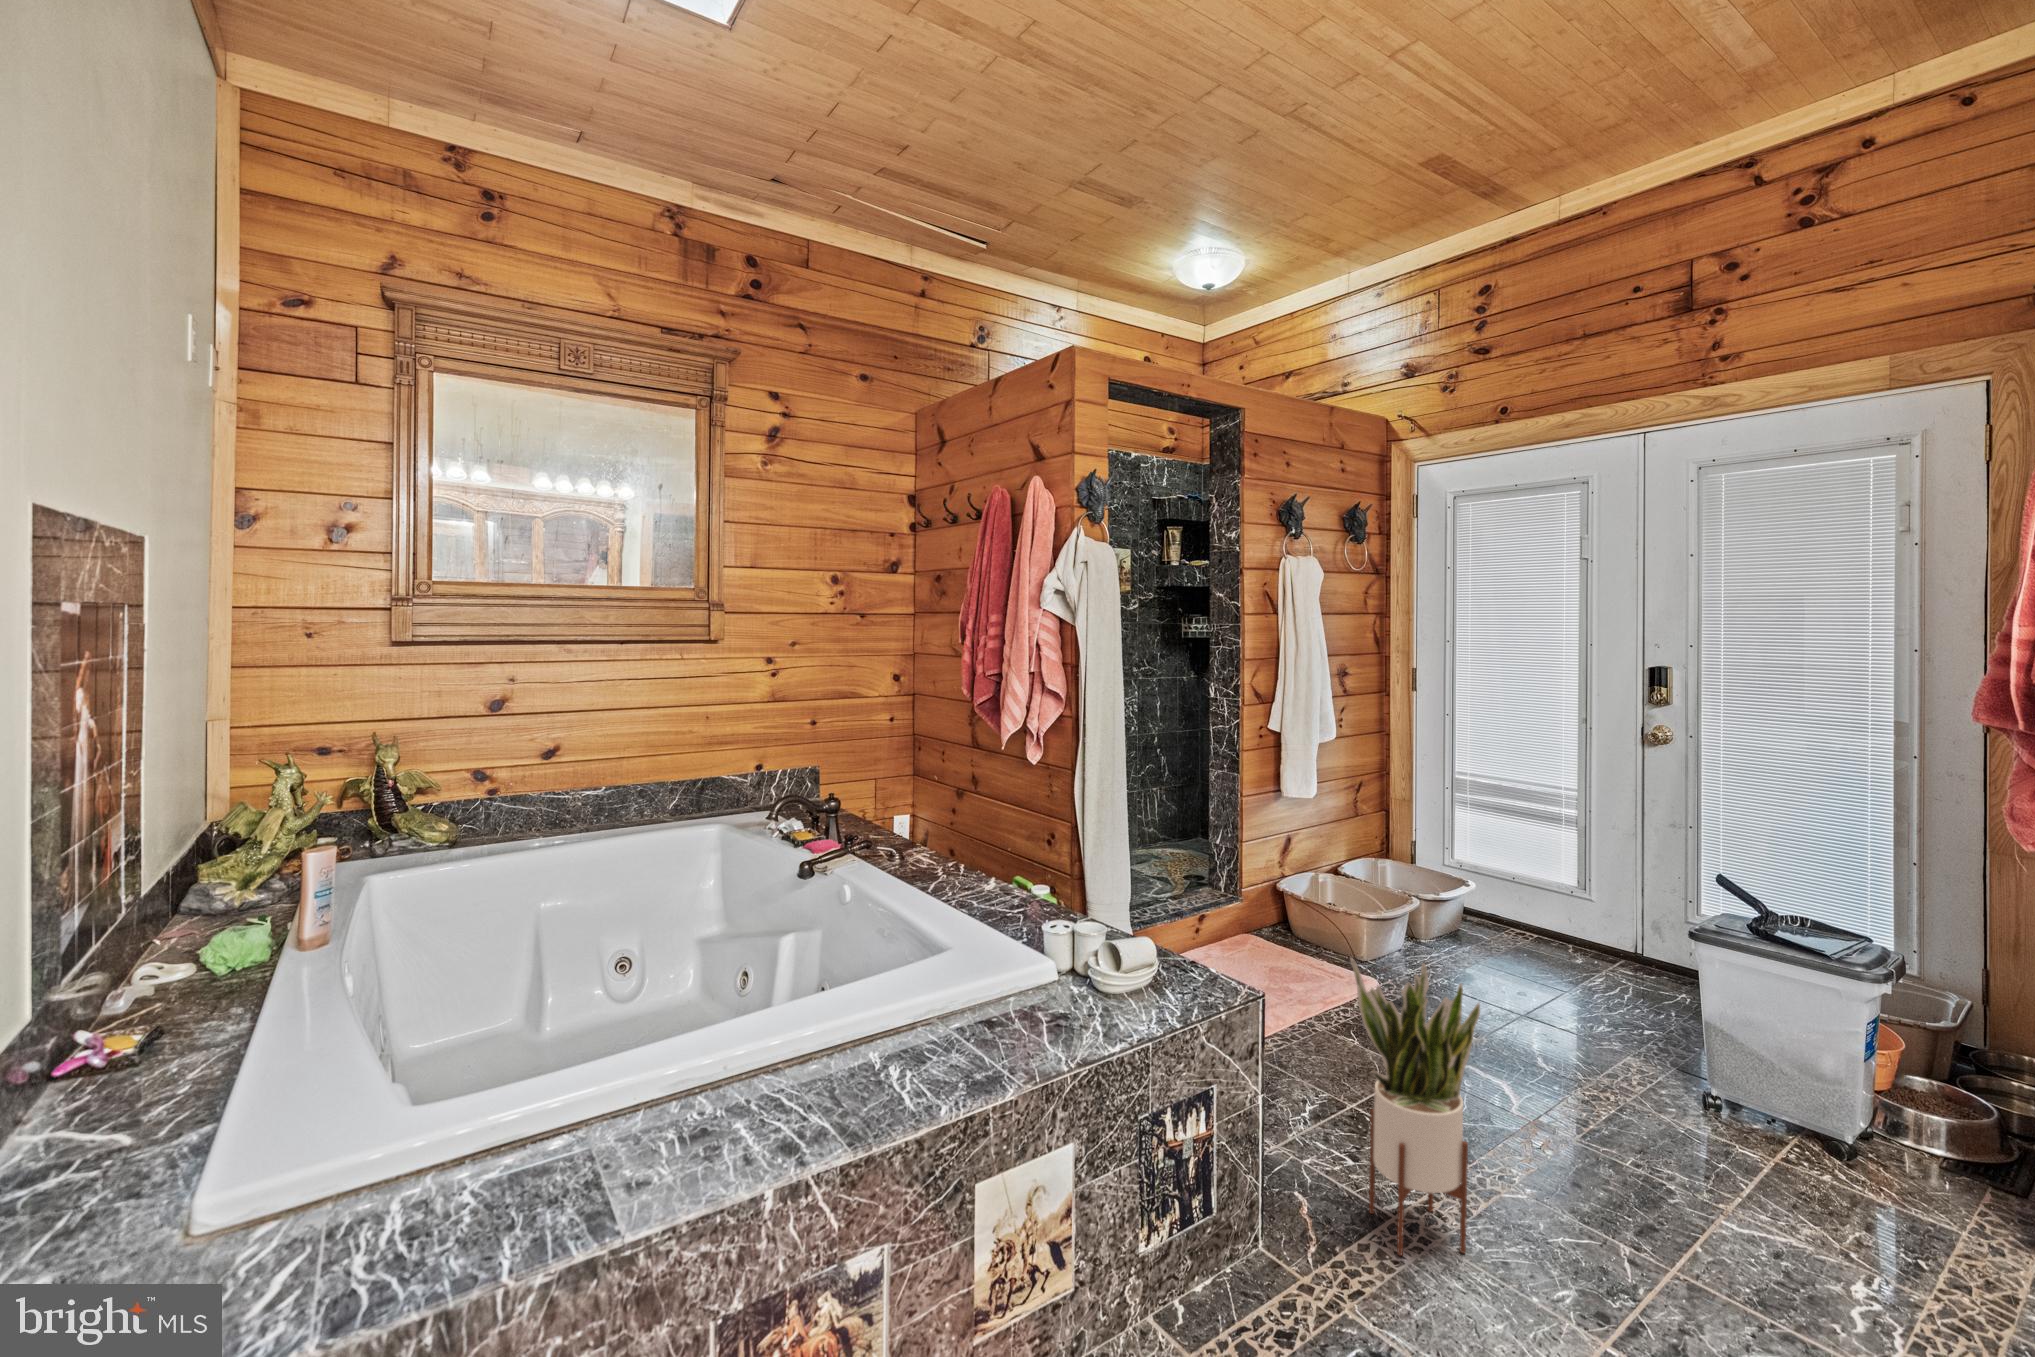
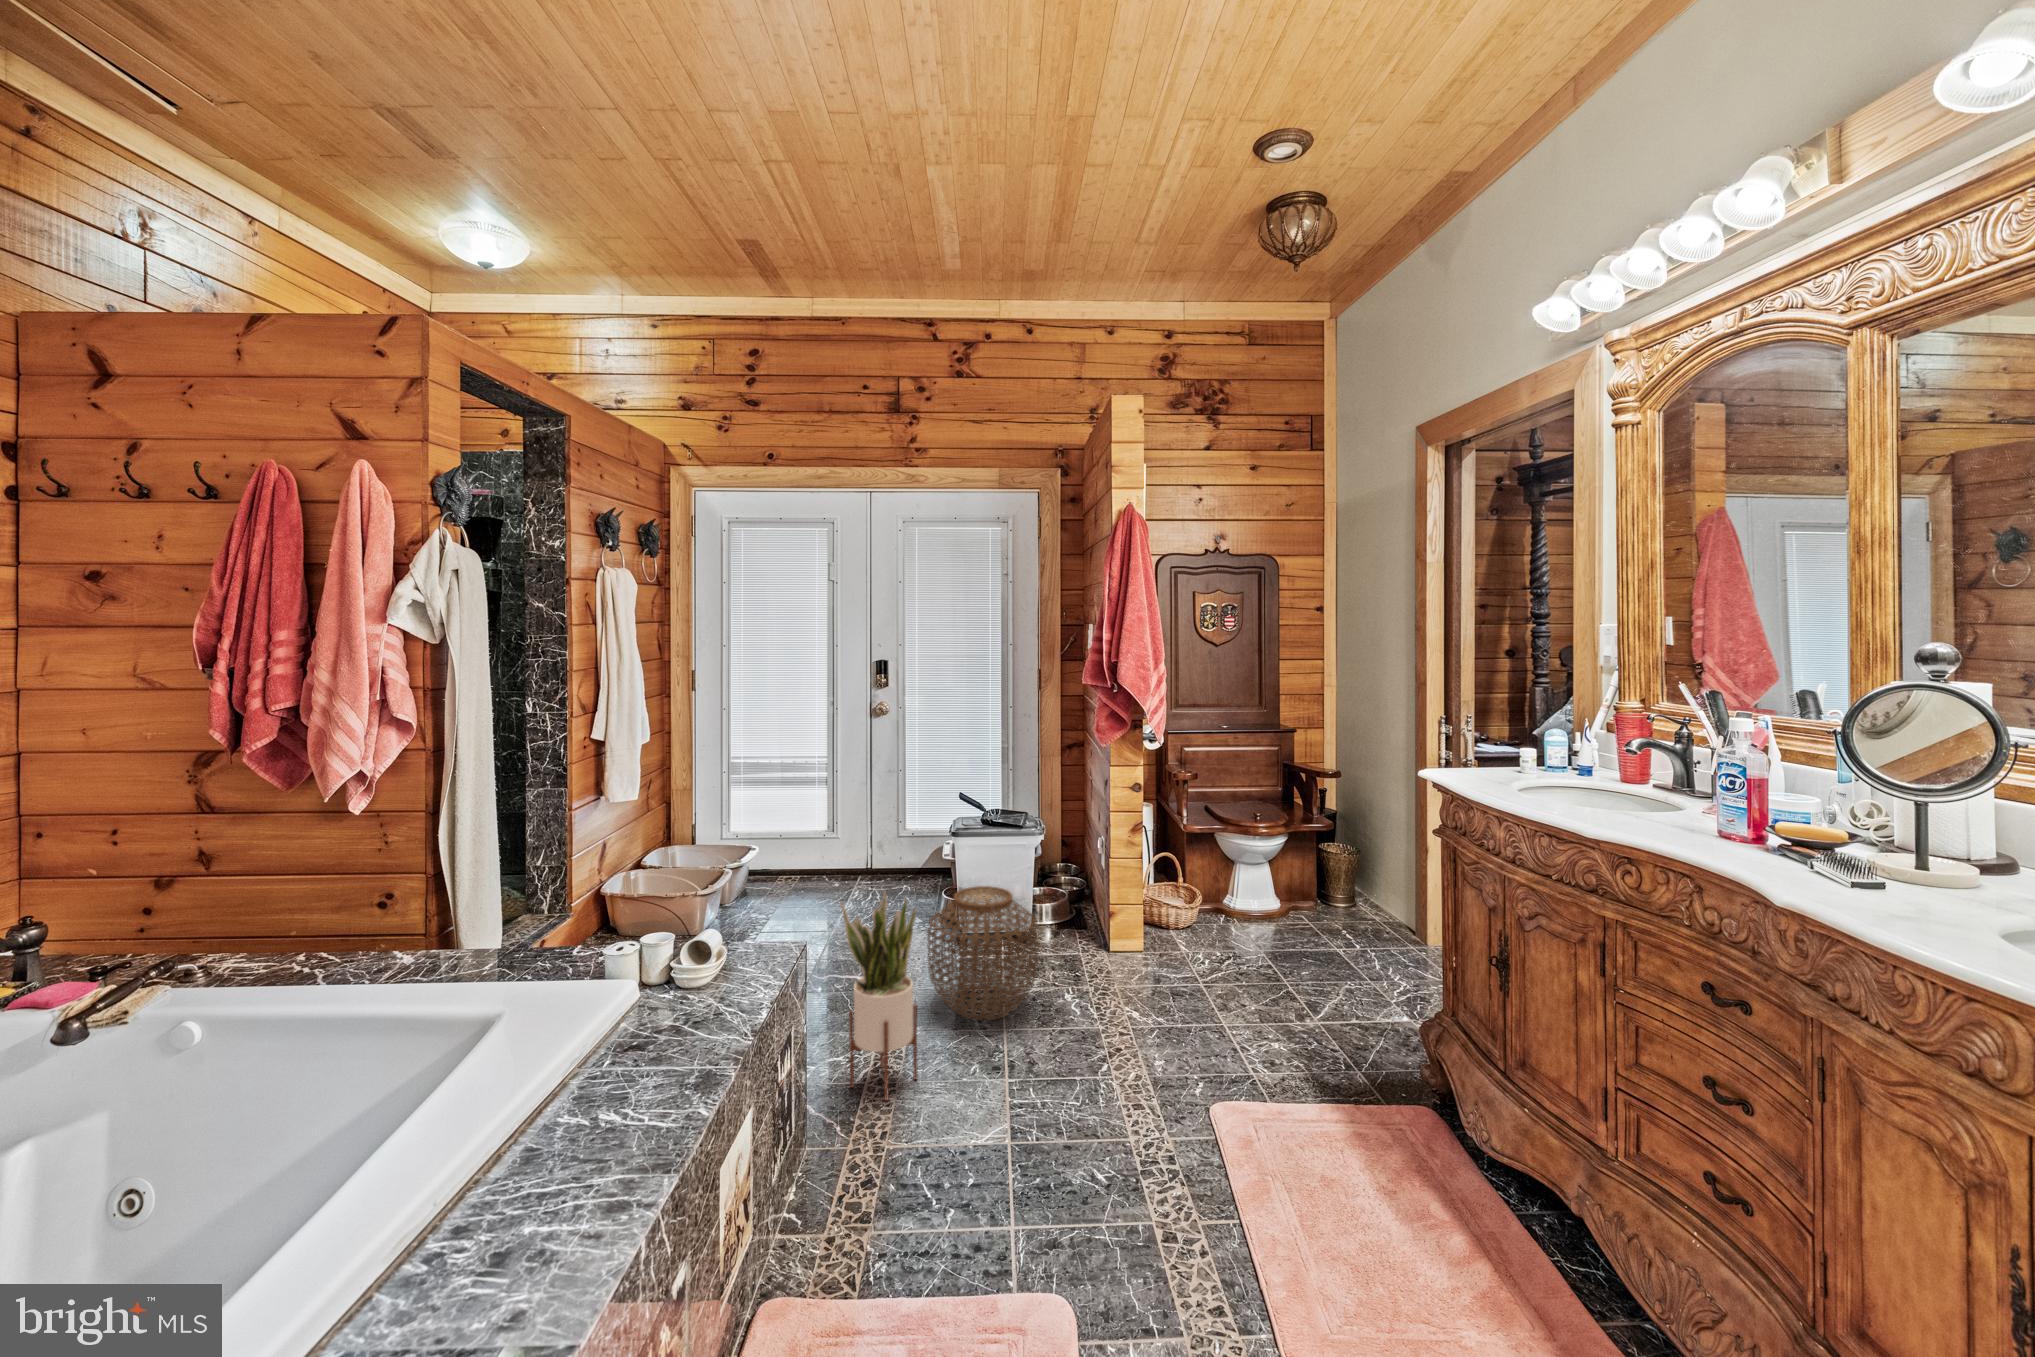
woven basket: none [1558,1012,1782,1246] -> present [927,886,1039,1020]

